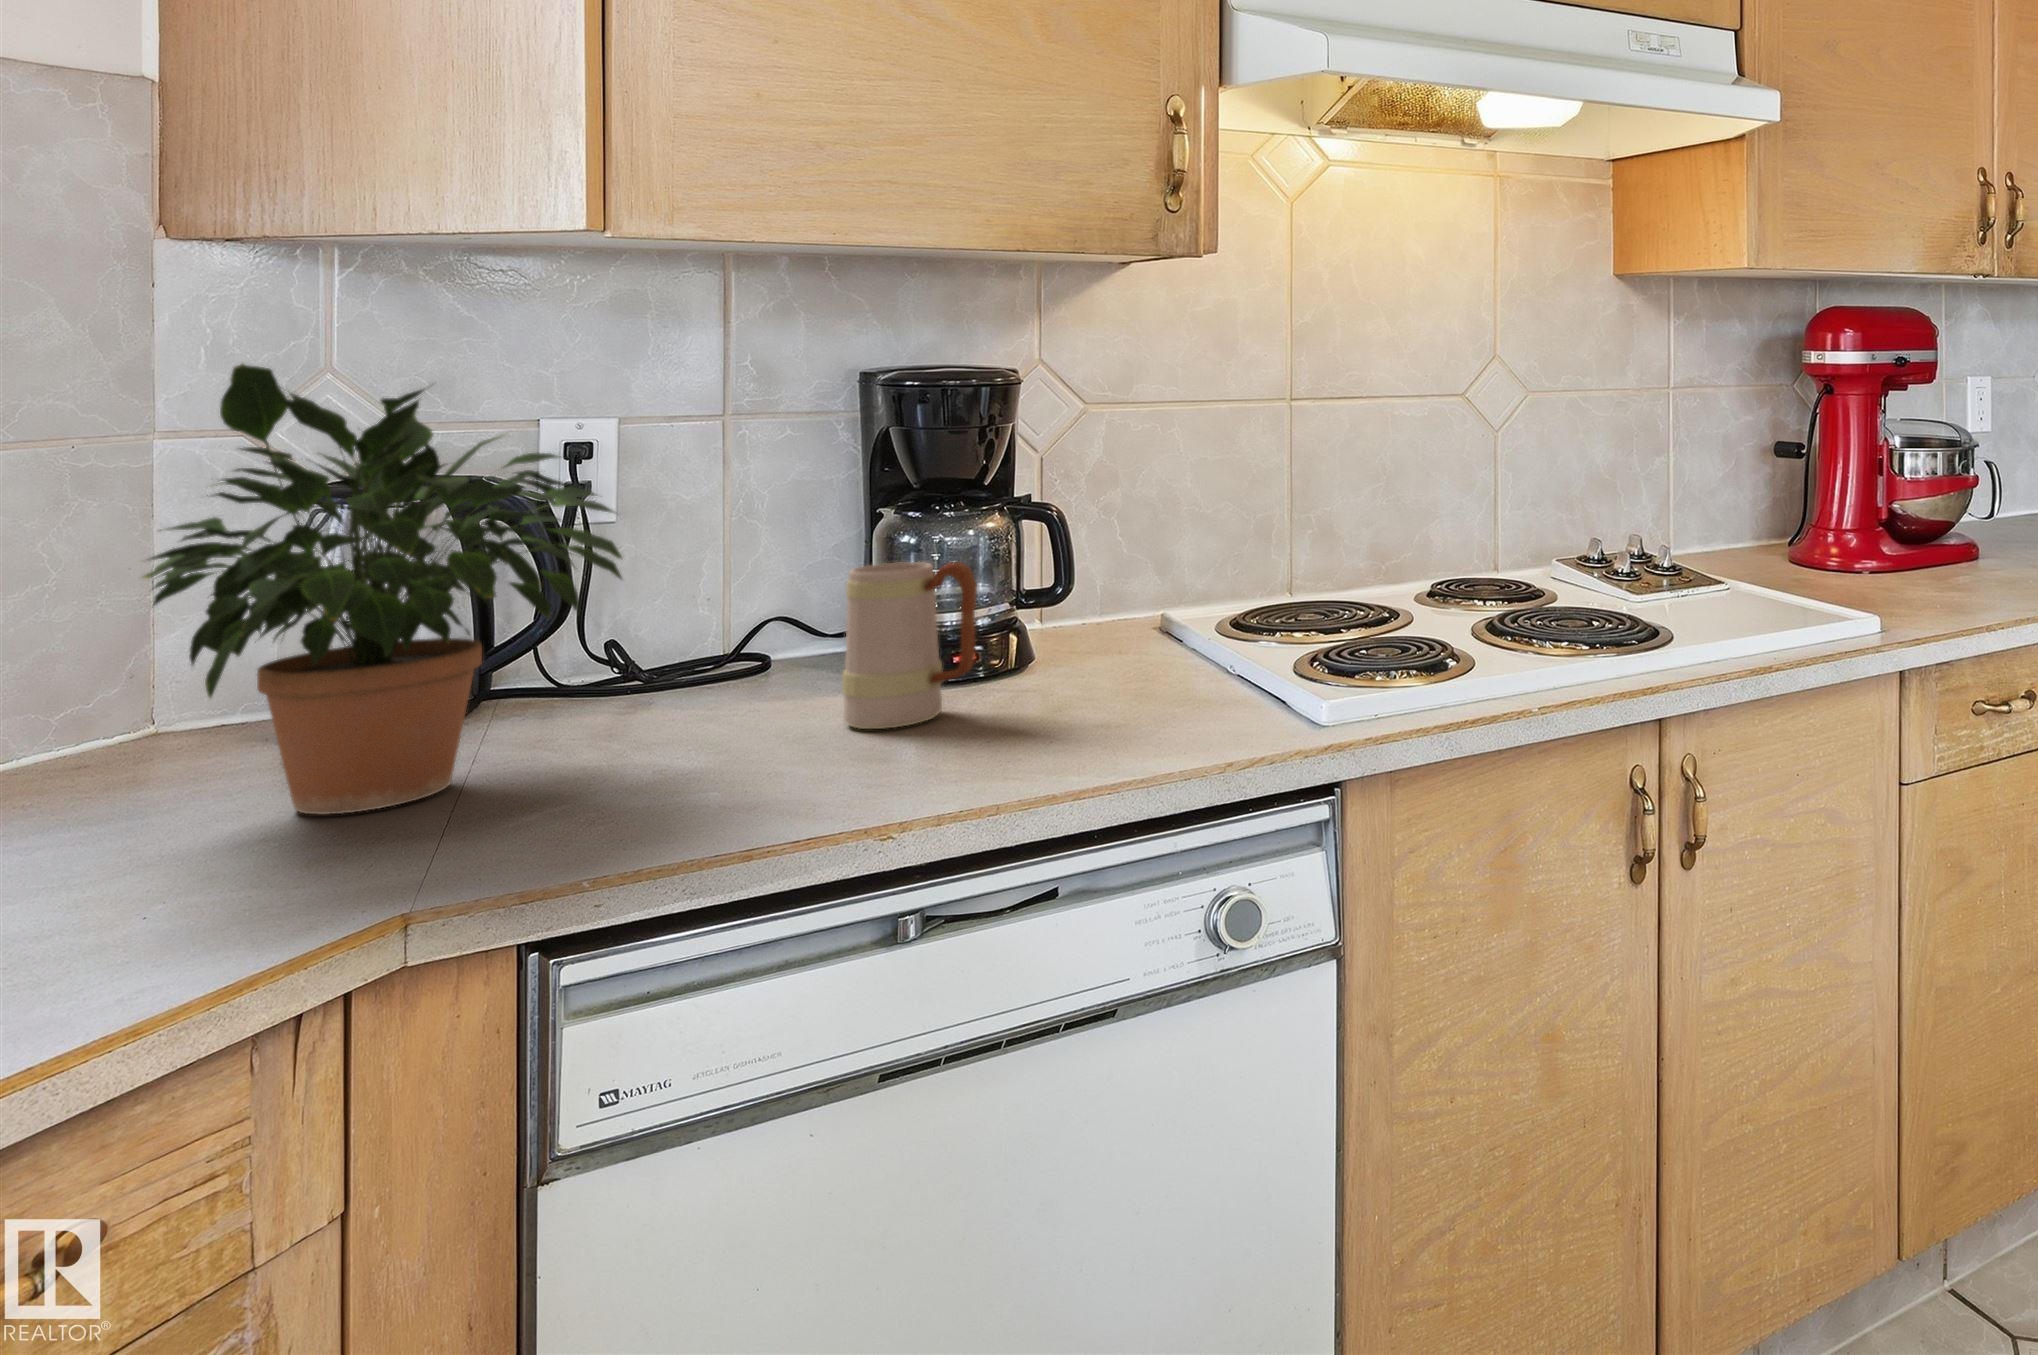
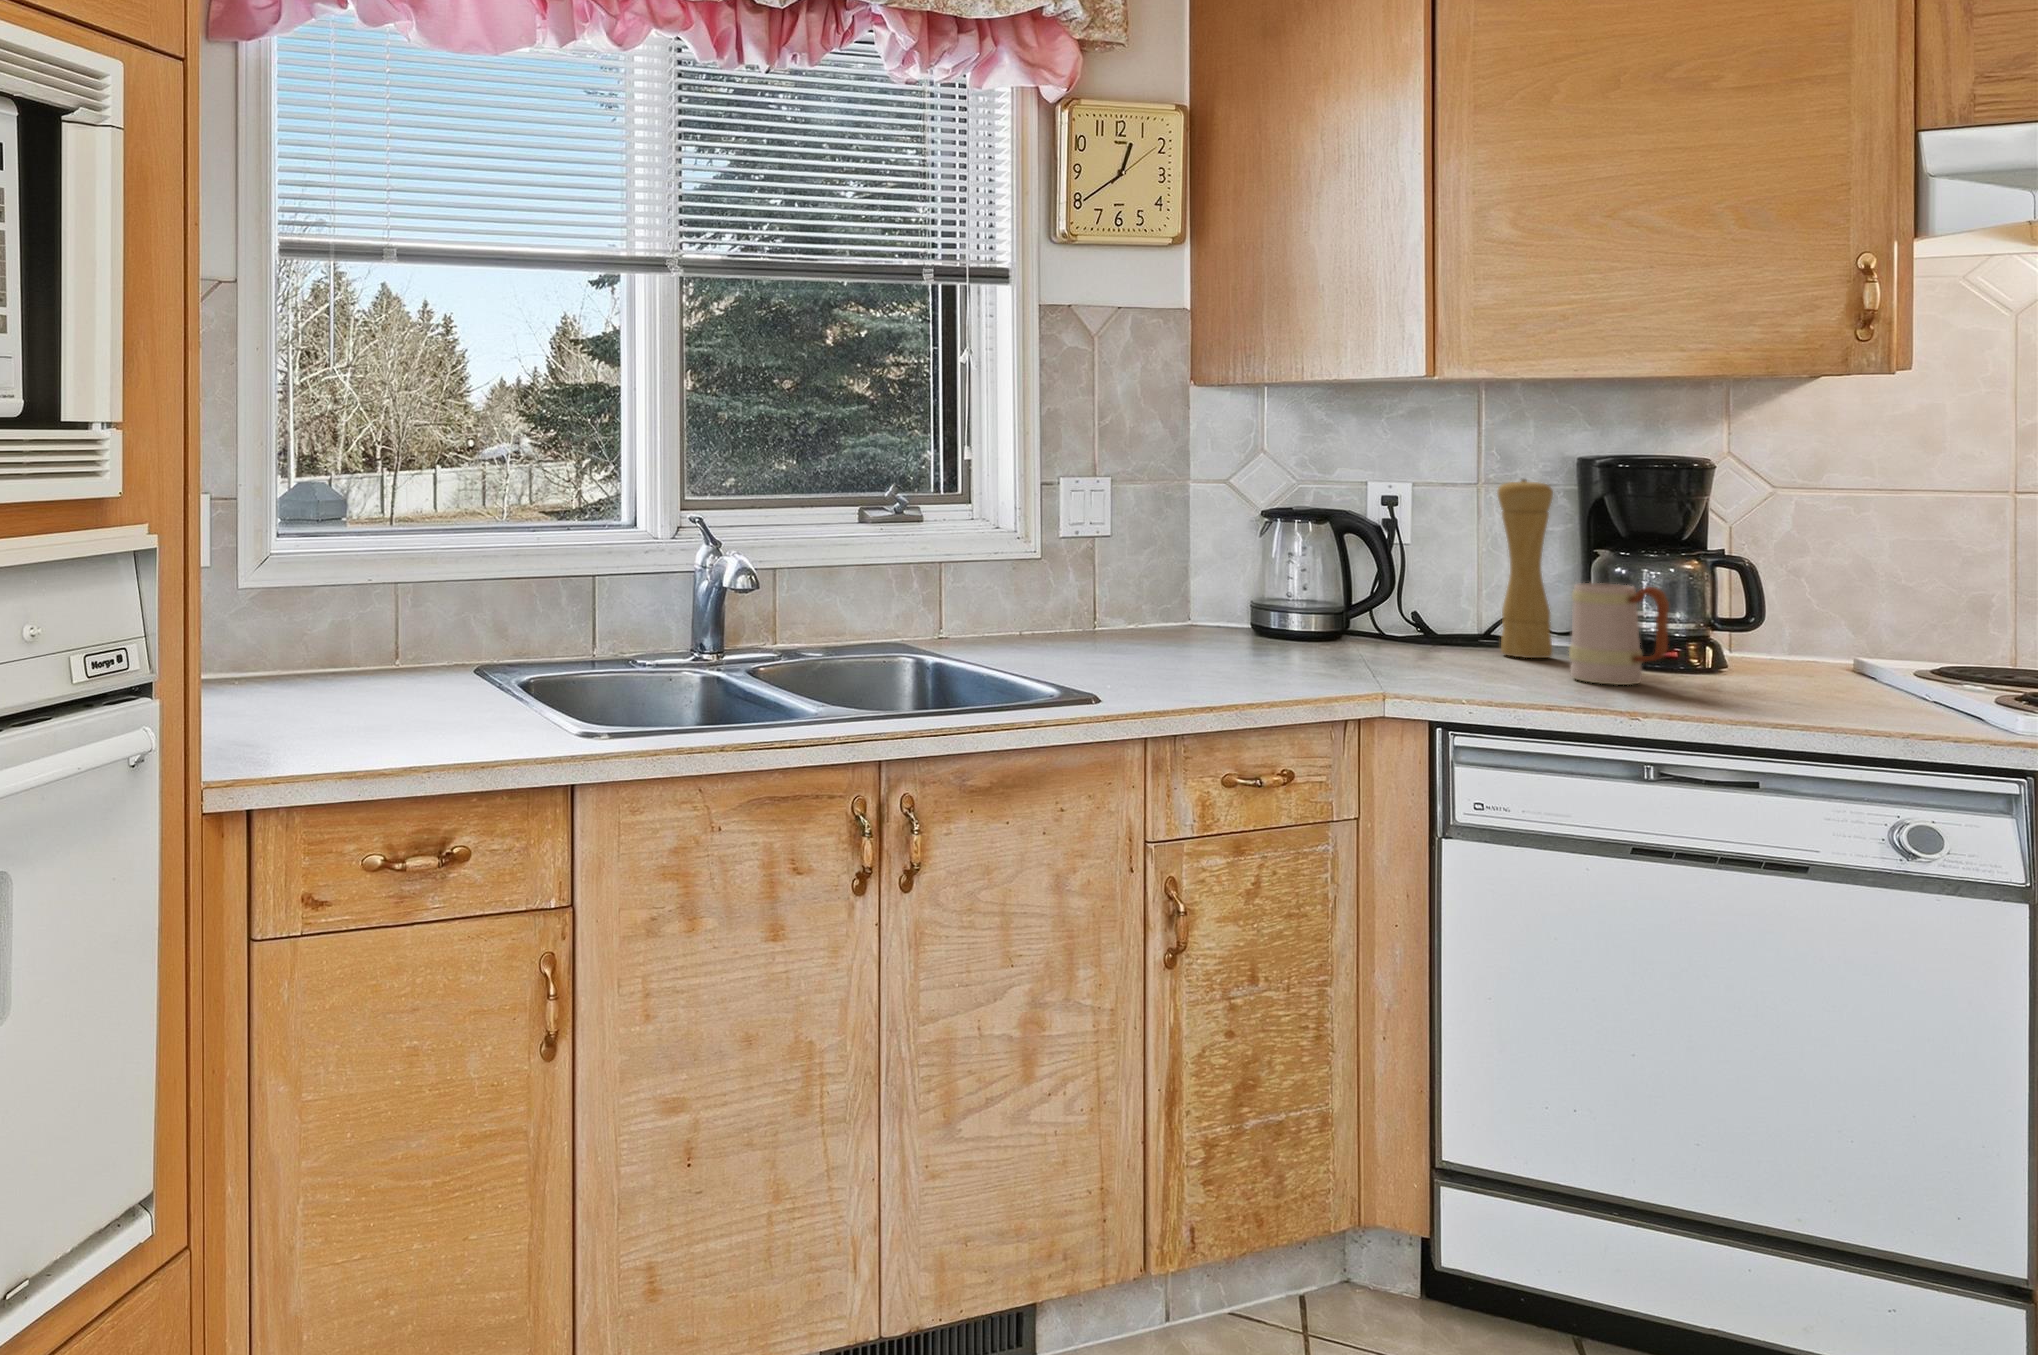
potted plant: present [143,364,622,815] -> none [1215,453,1439,667]
pepper mill: none [740,405,821,694] -> present [1497,479,1553,658]

